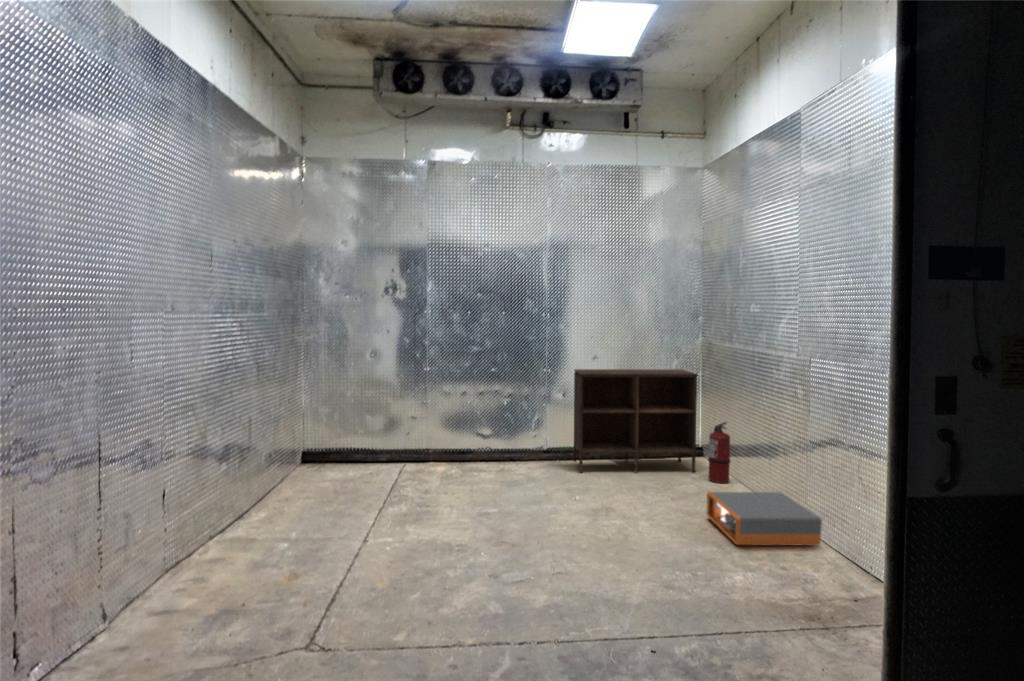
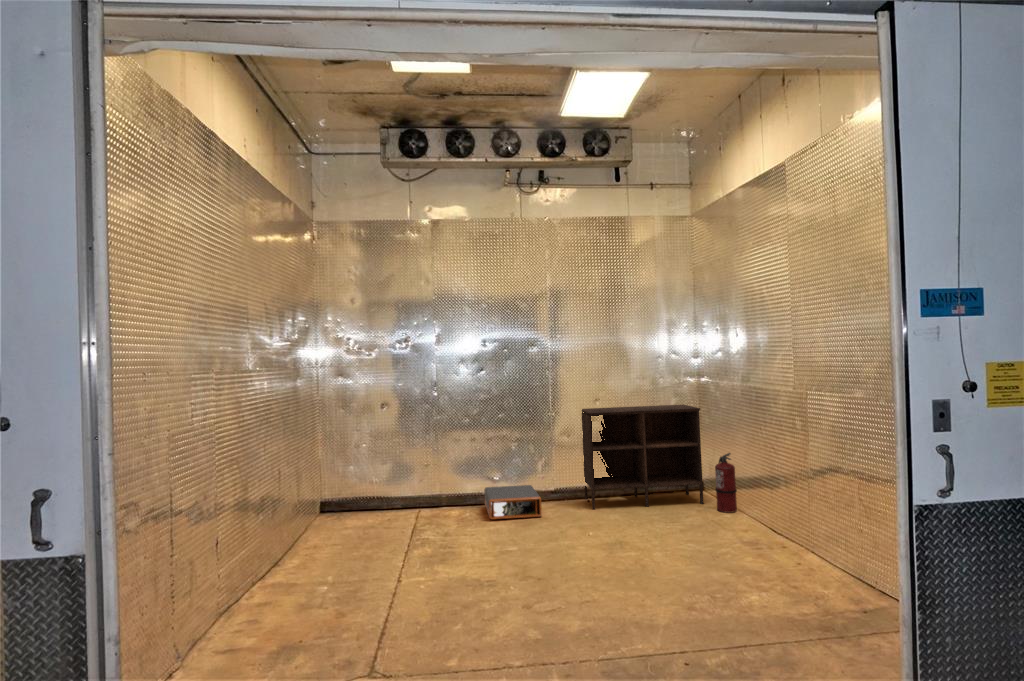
storage box: present [706,492,822,545] -> present [484,485,542,520]

